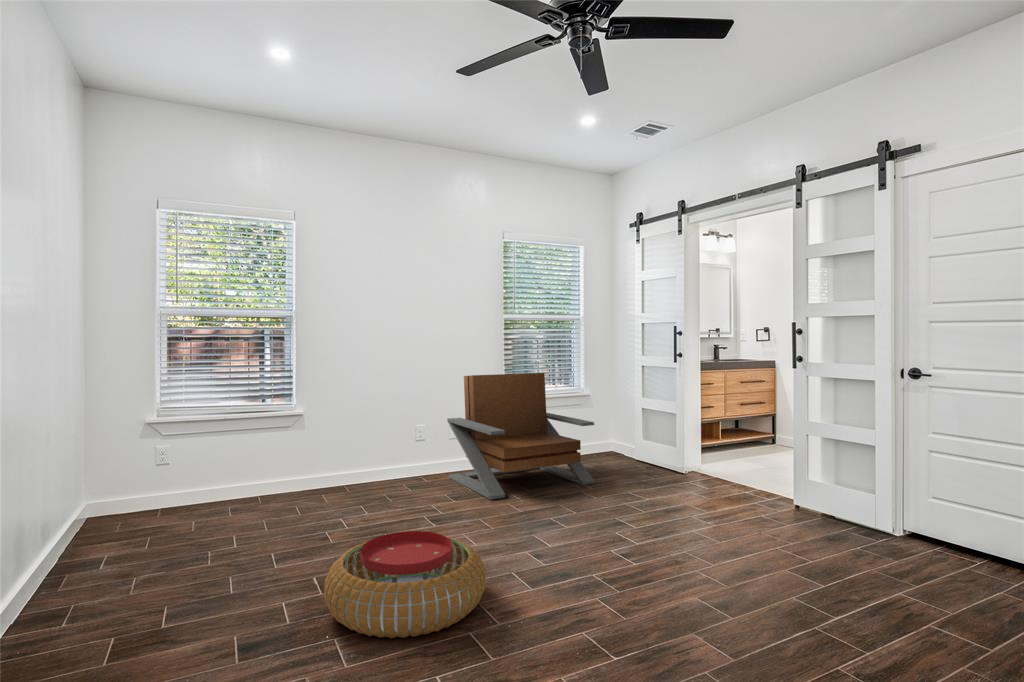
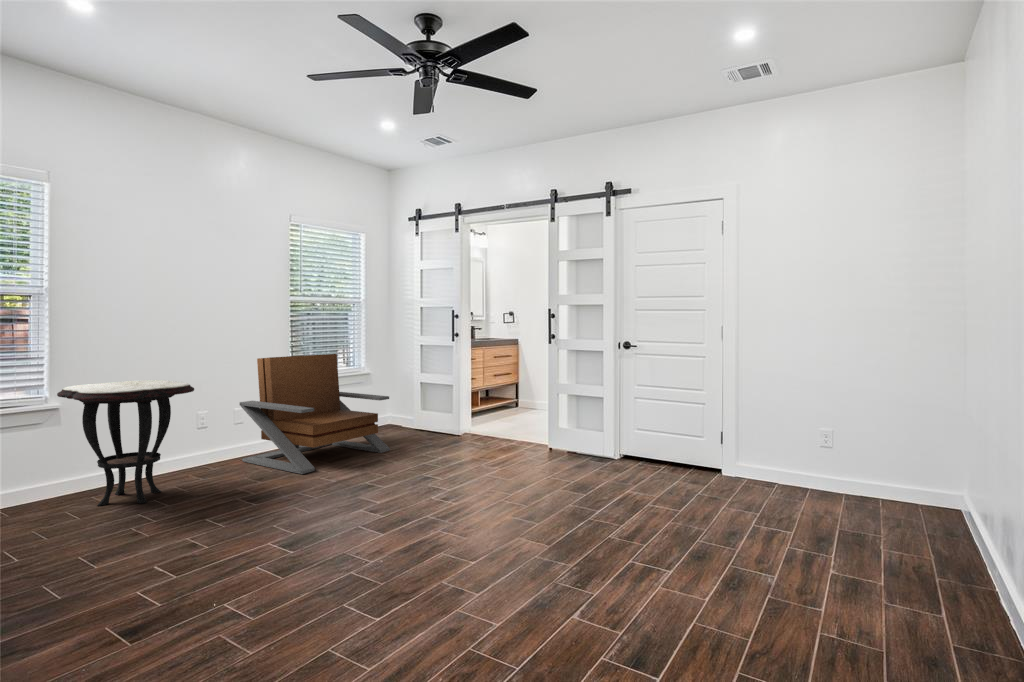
side table: none [286,394,391,510] -> present [57,380,194,506]
pouf: present [324,531,486,638] -> none [202,497,356,587]

